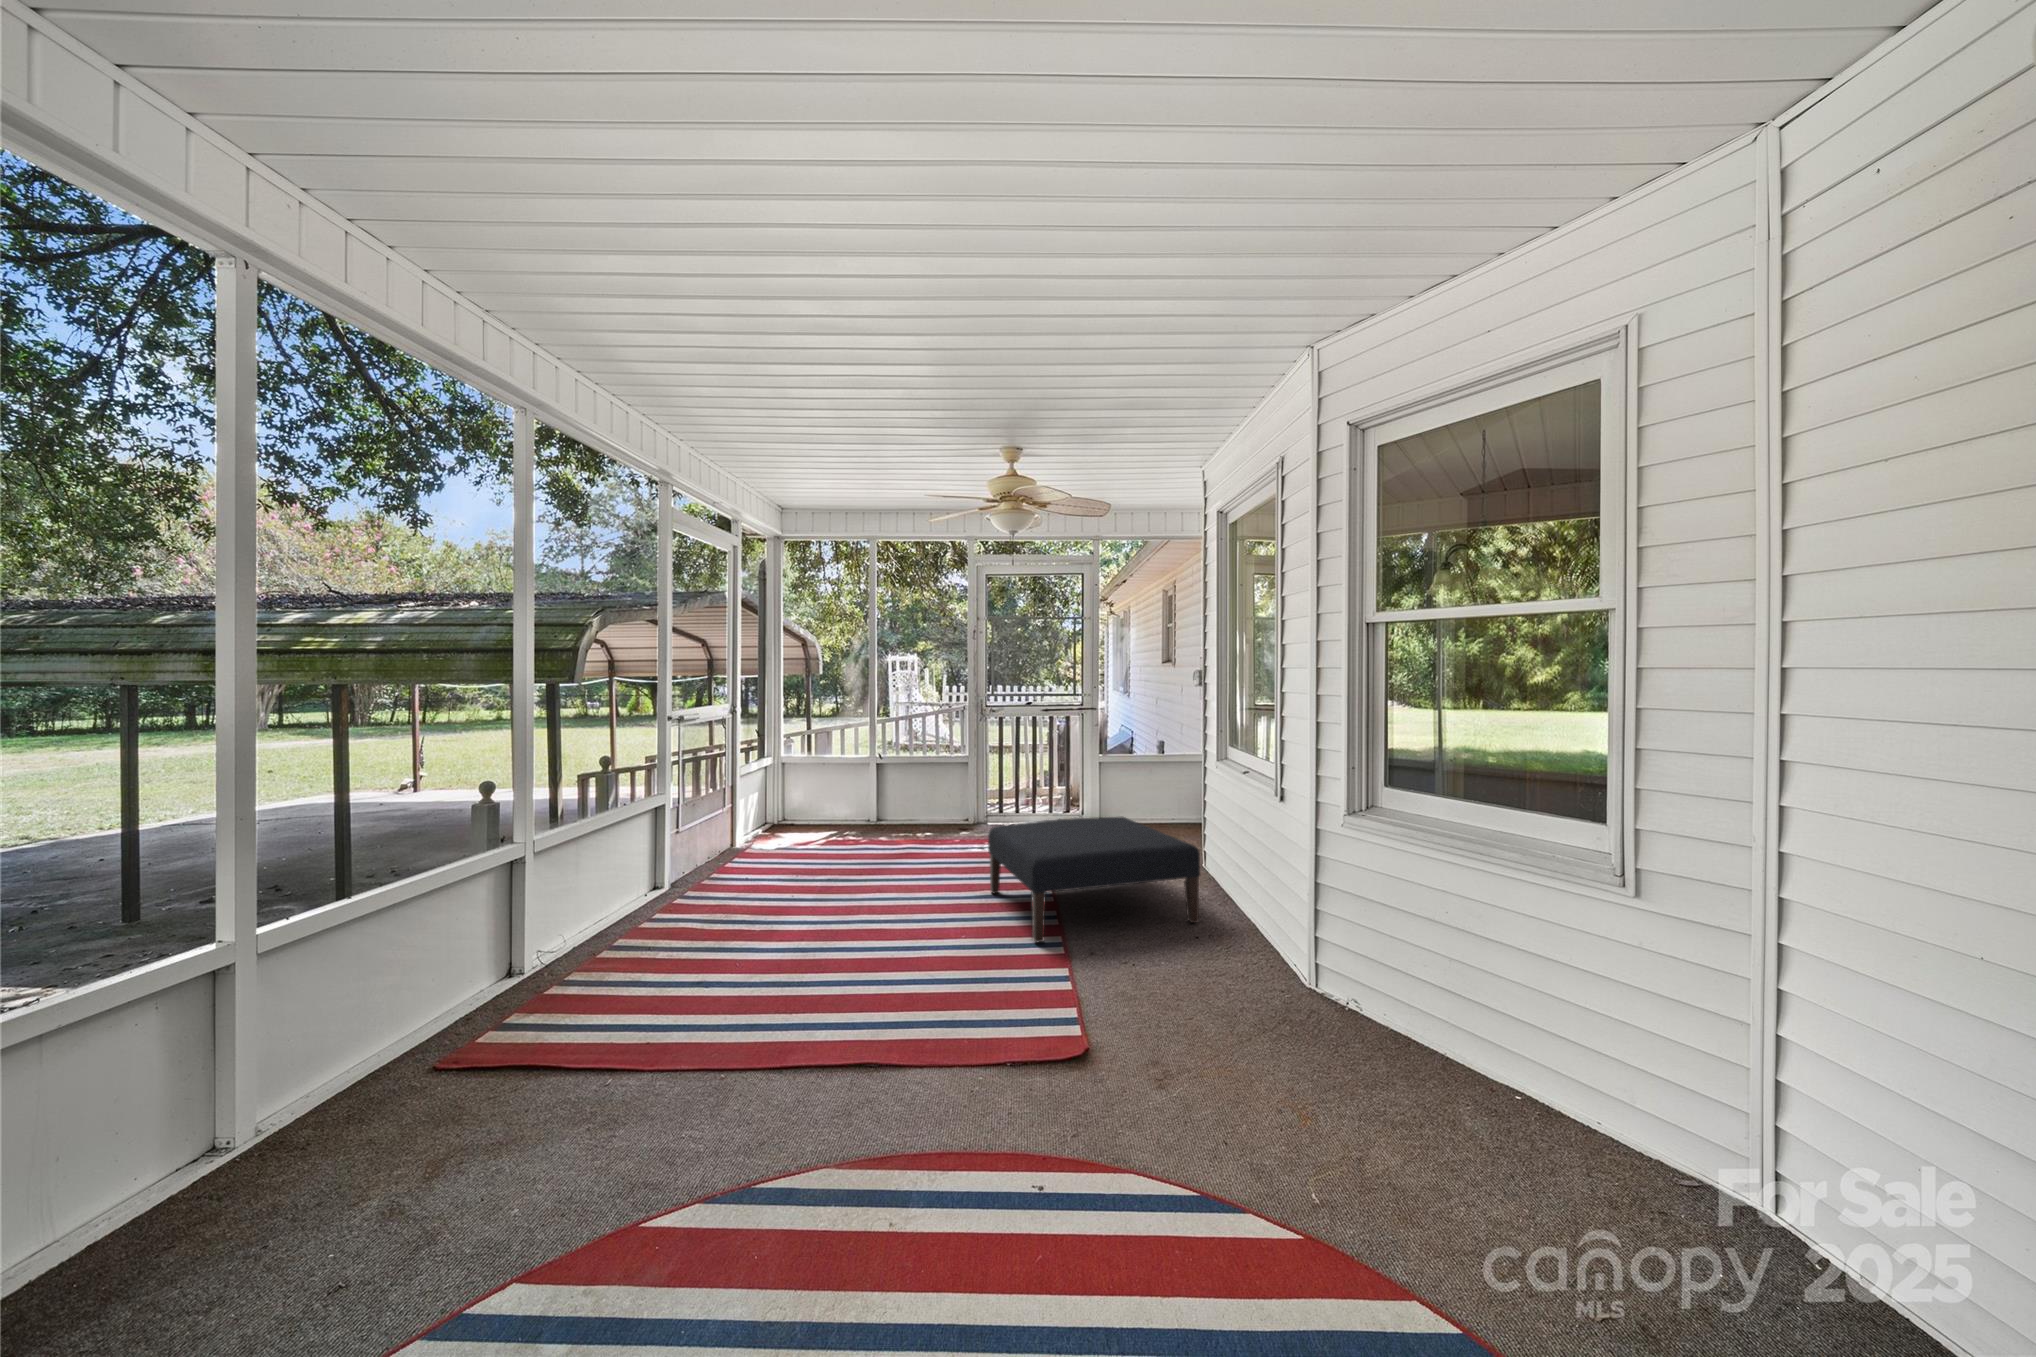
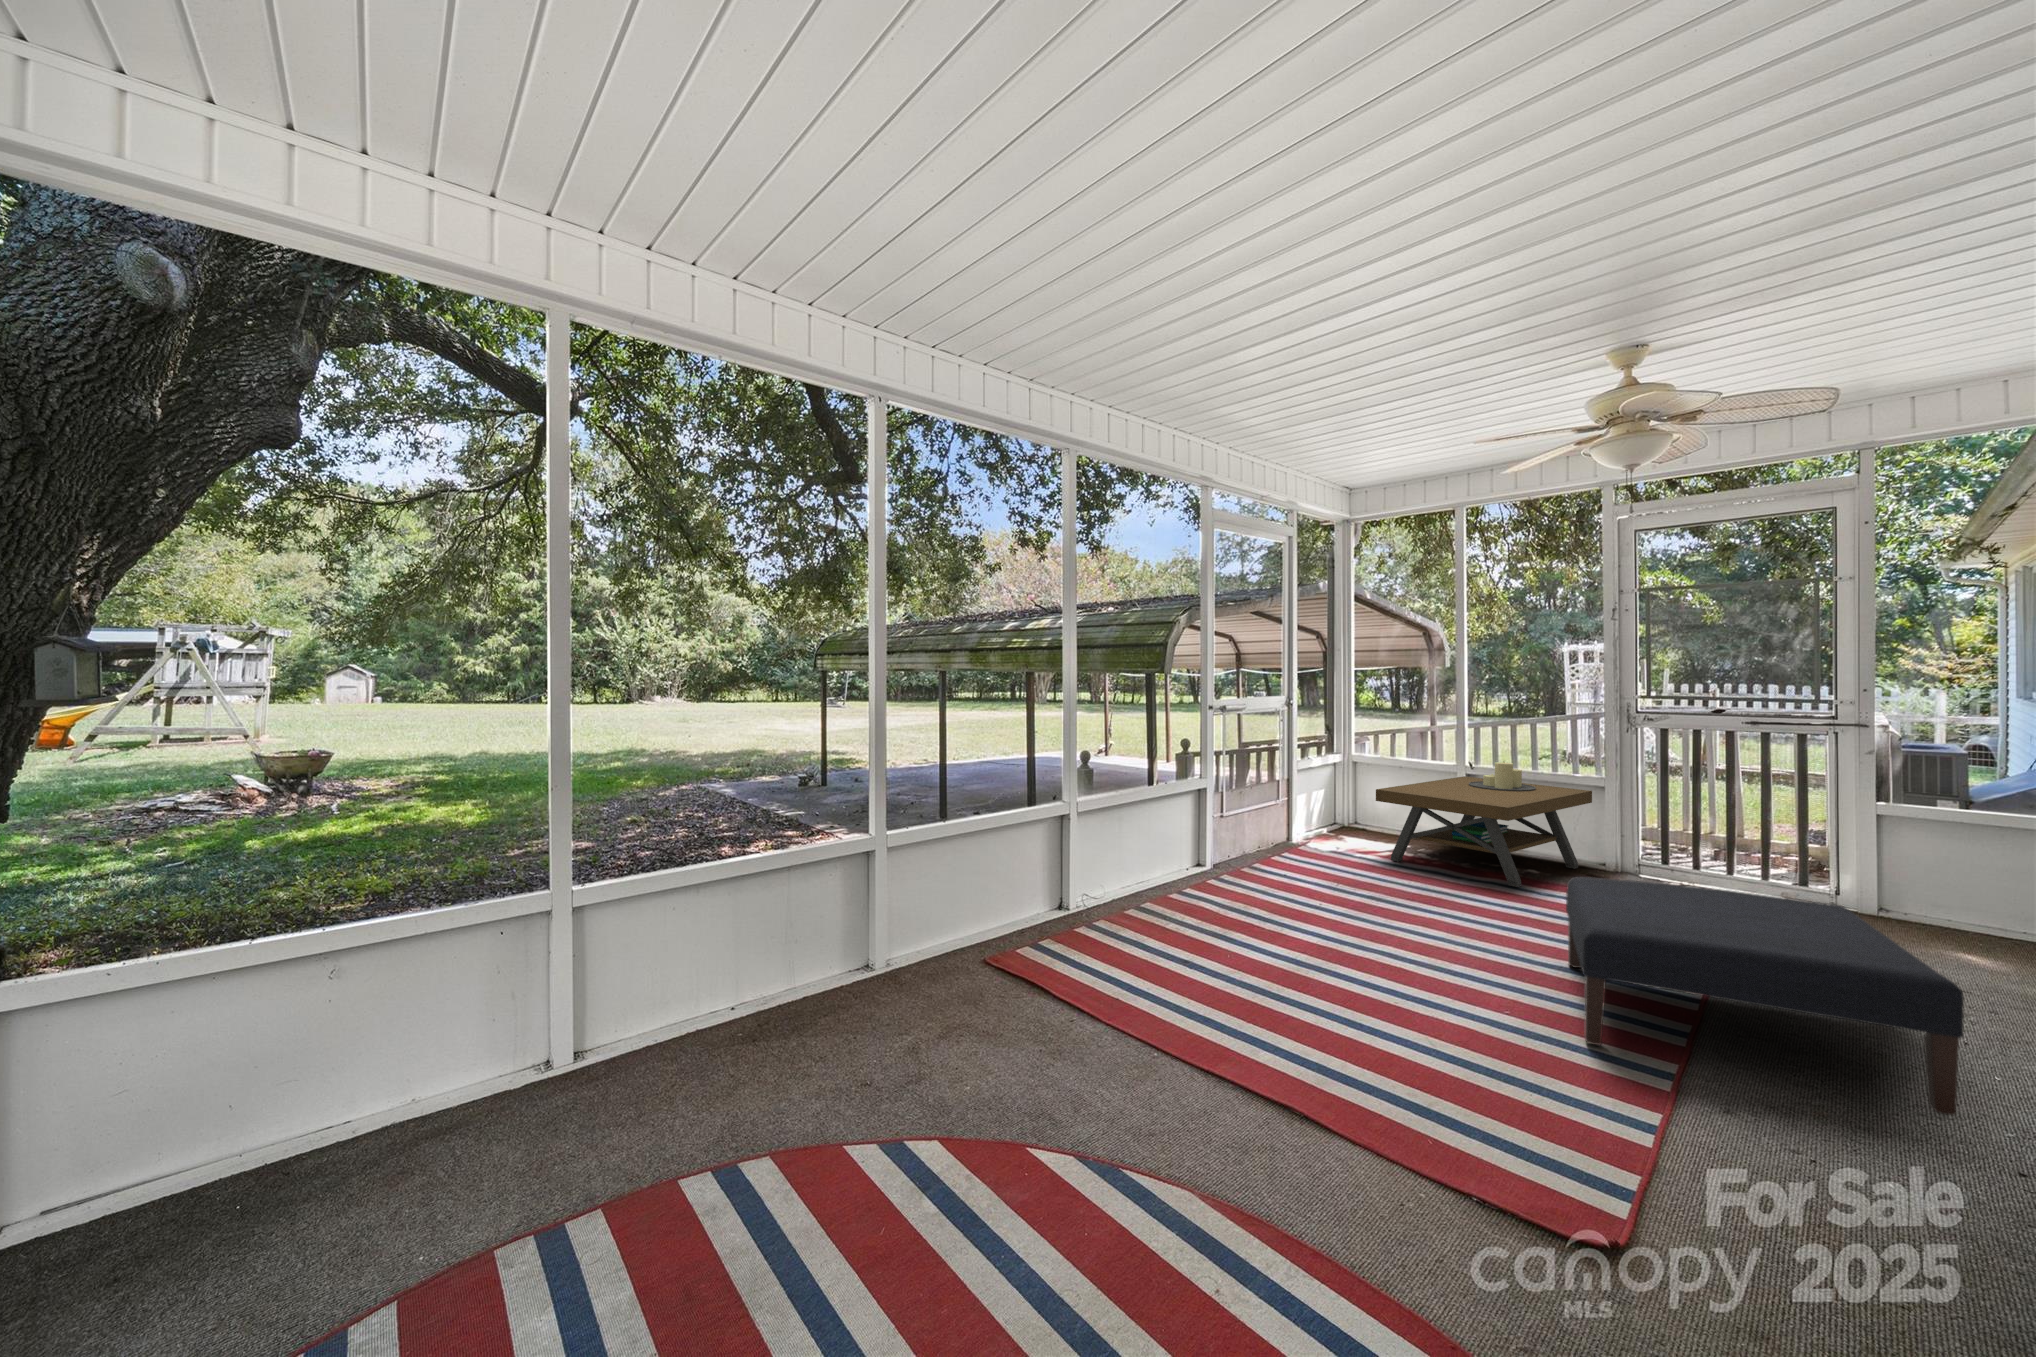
coffee table: none [819,752,958,847] -> present [1376,762,1592,887]

